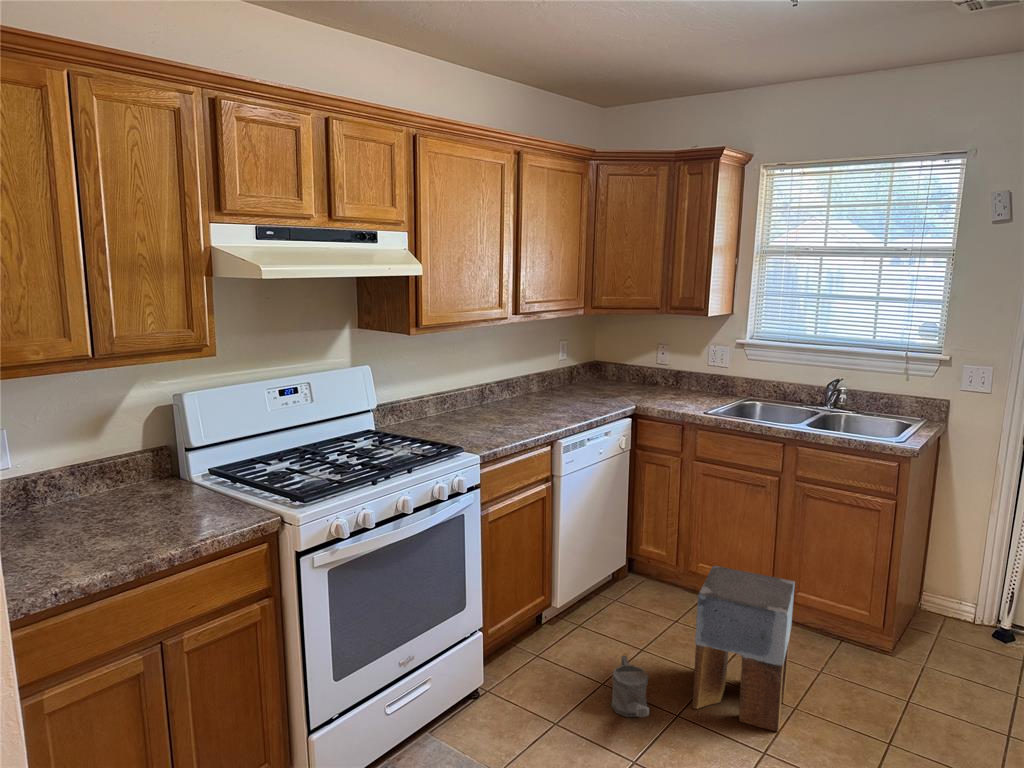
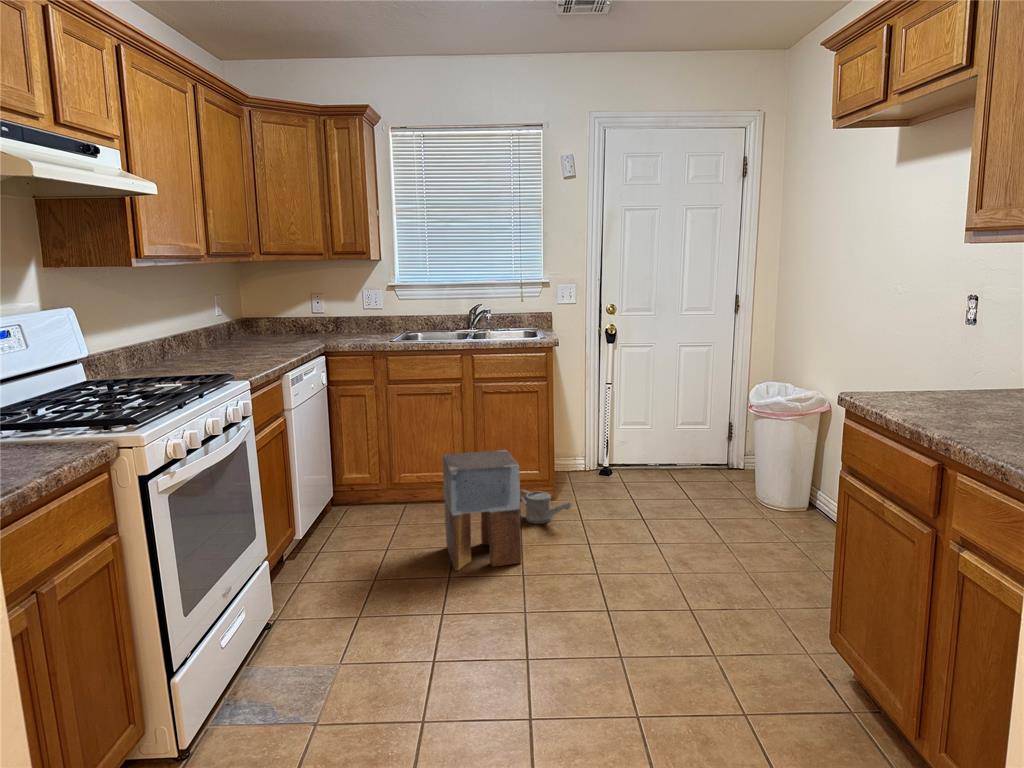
watering can: present [611,655,649,717] -> present [520,490,571,524]

